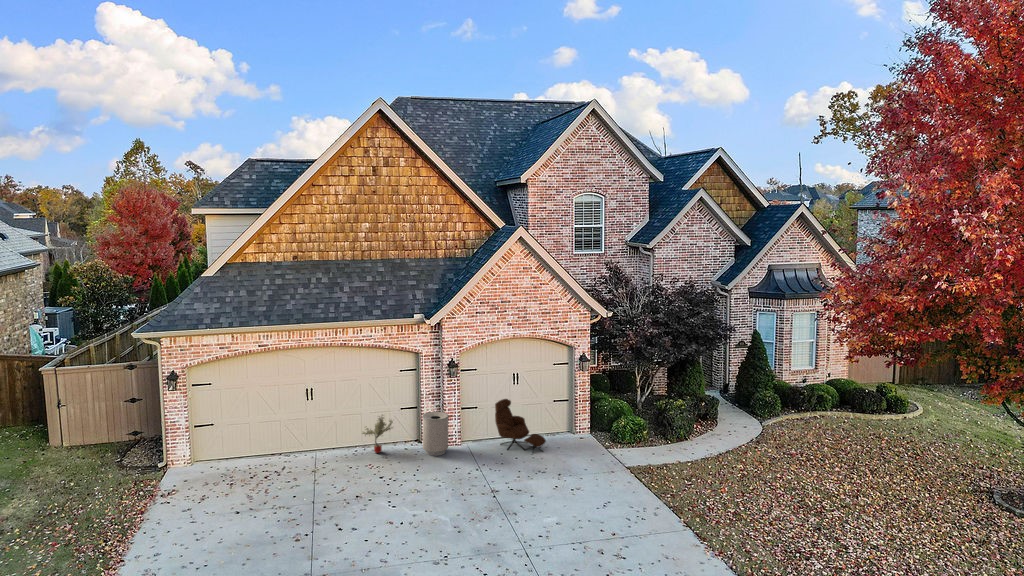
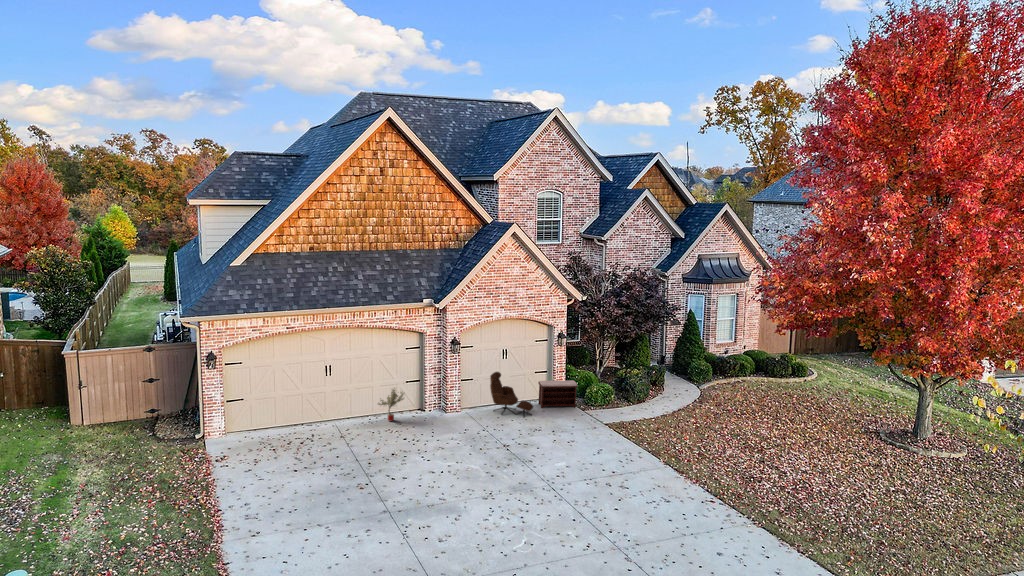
bench: none [557,410,602,443] -> present [538,380,578,408]
trash can: present [423,412,448,456] -> none [430,384,453,422]

